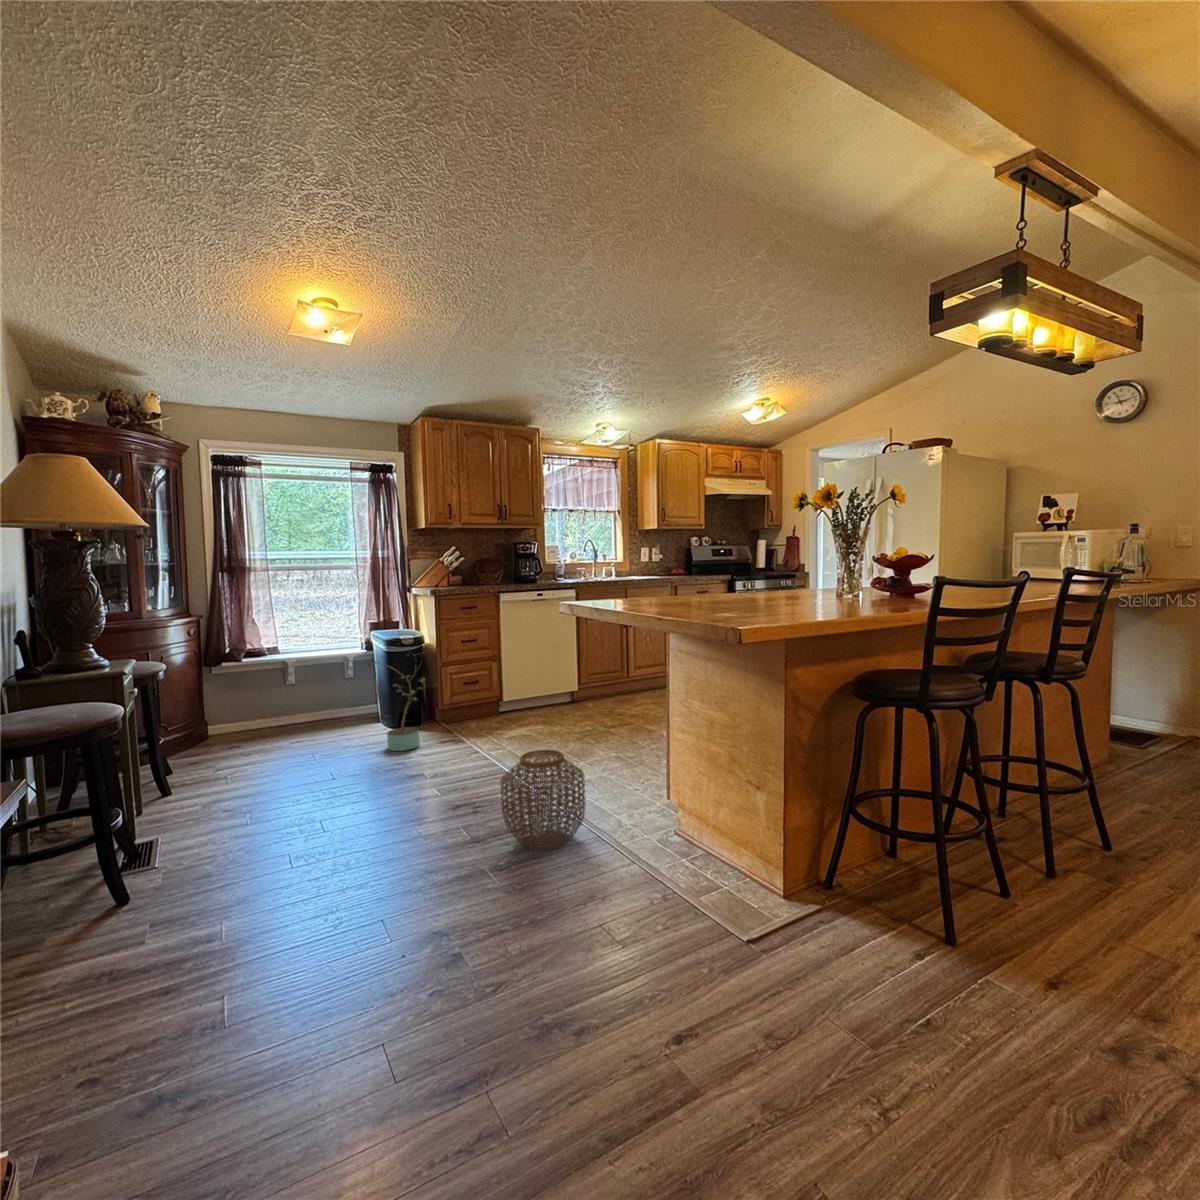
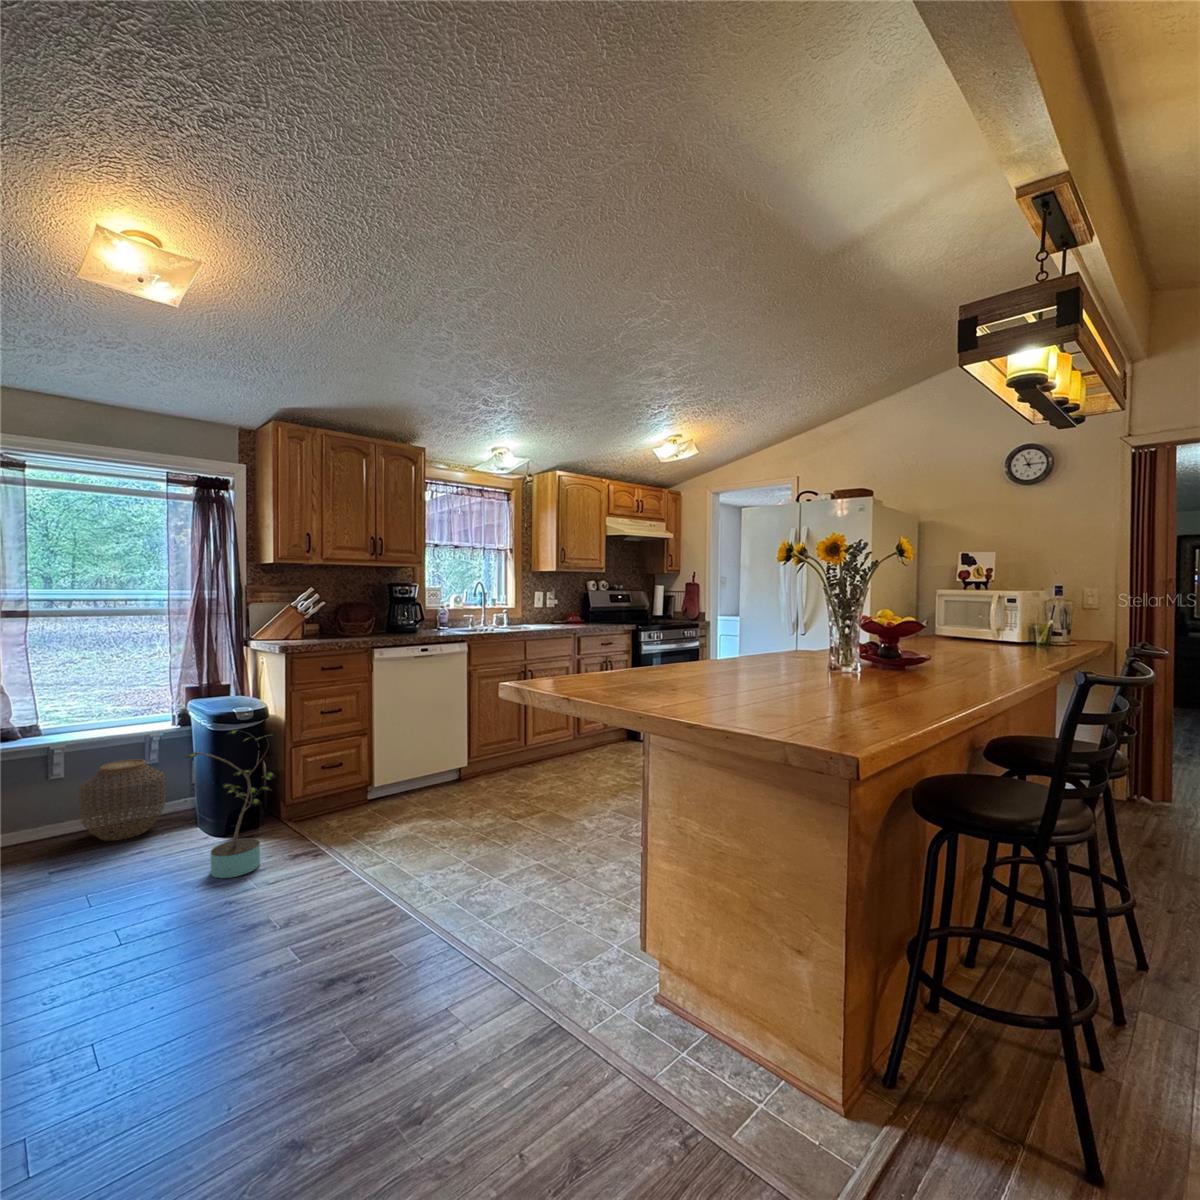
woven basket: present [501,750,585,850] -> present [79,759,166,841]

